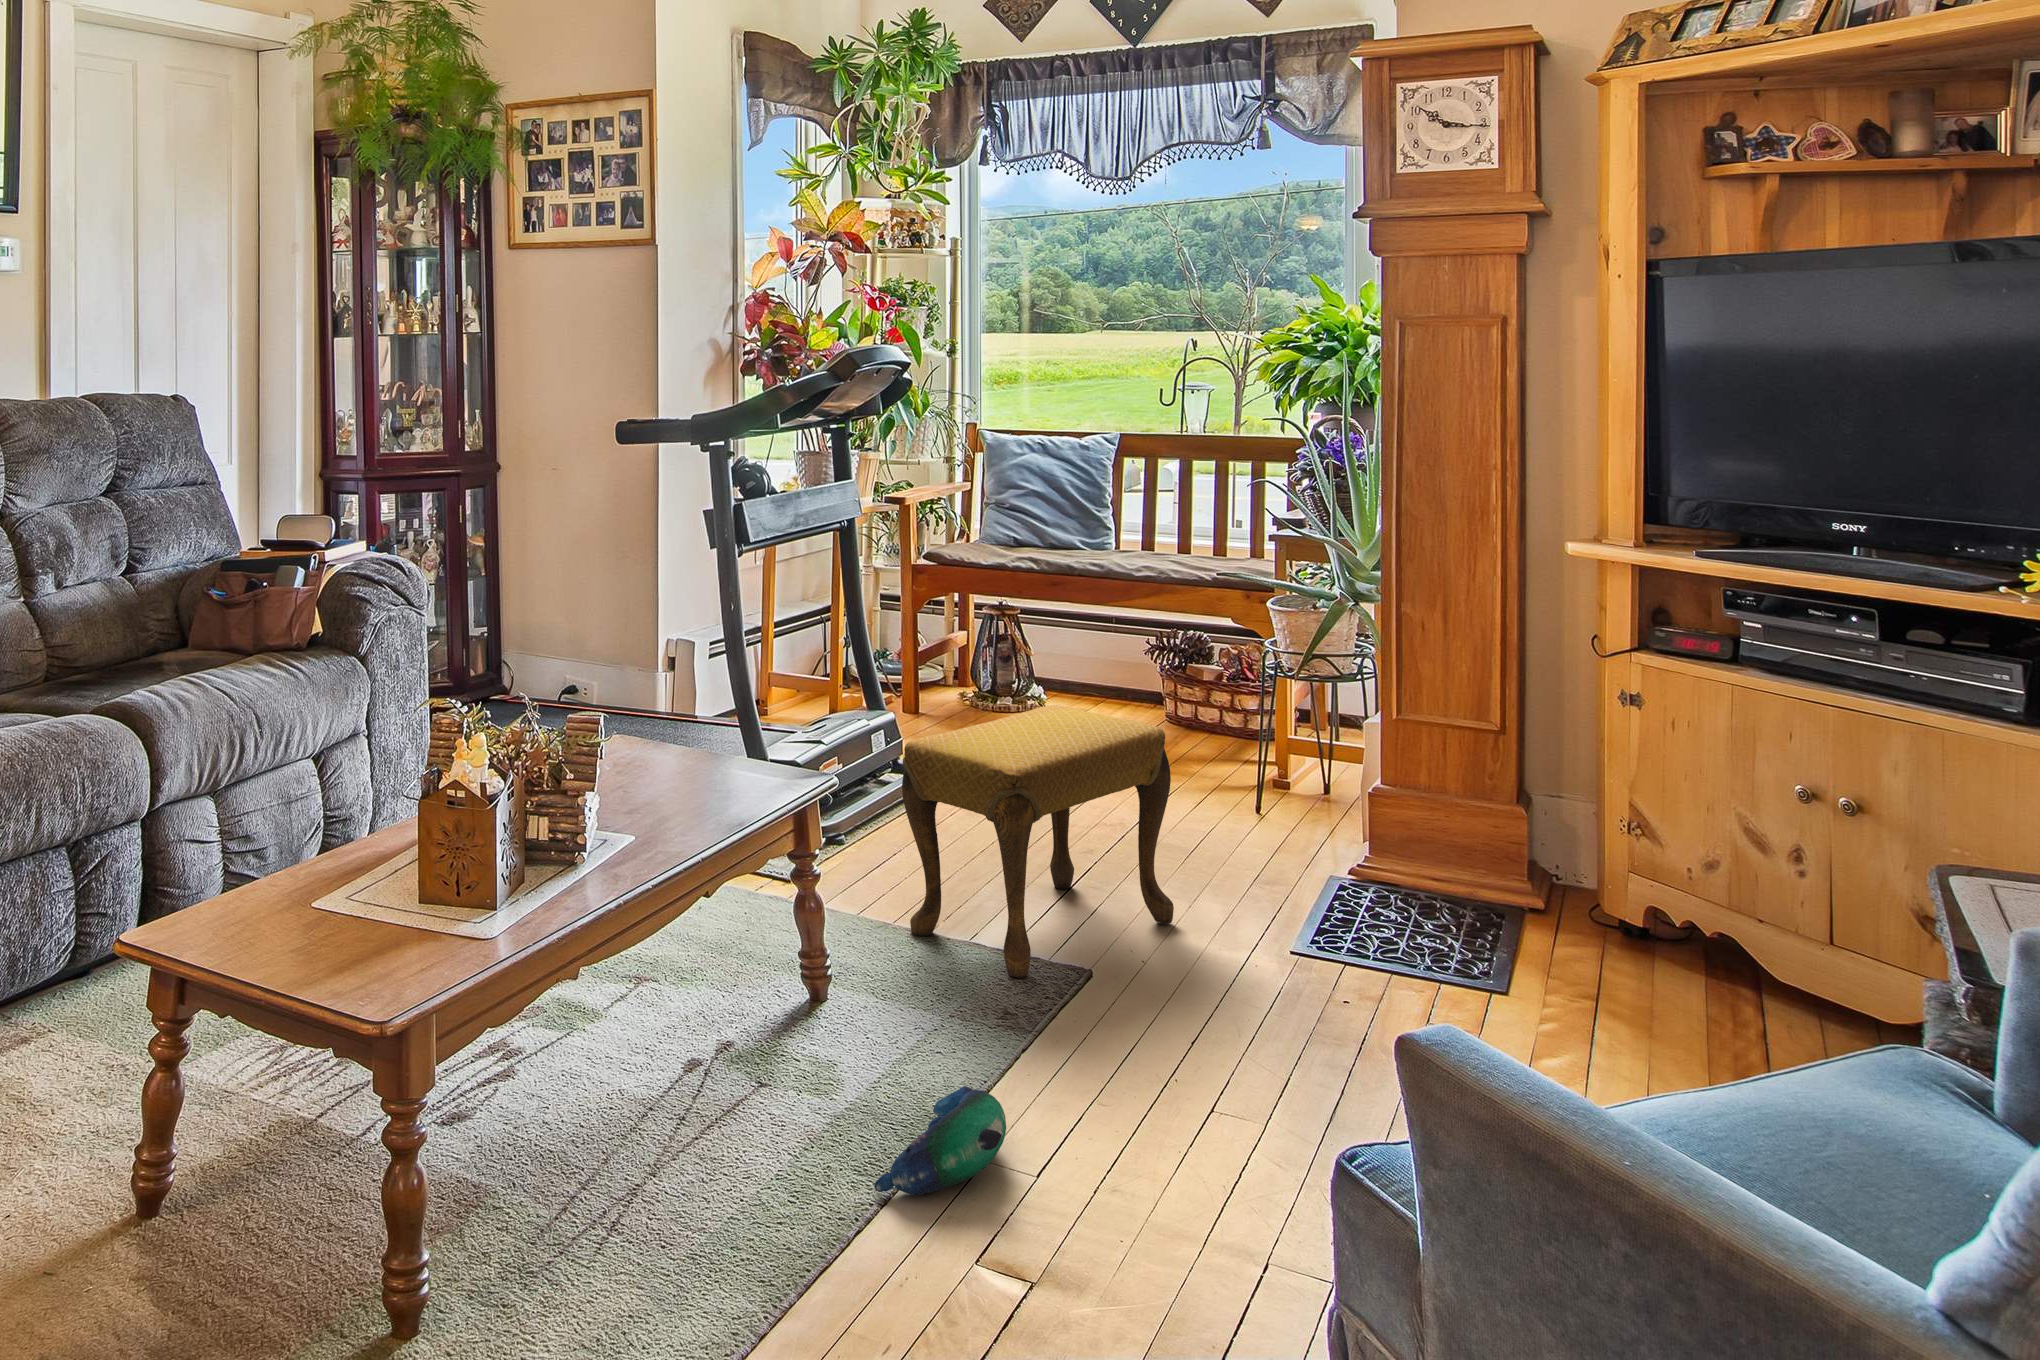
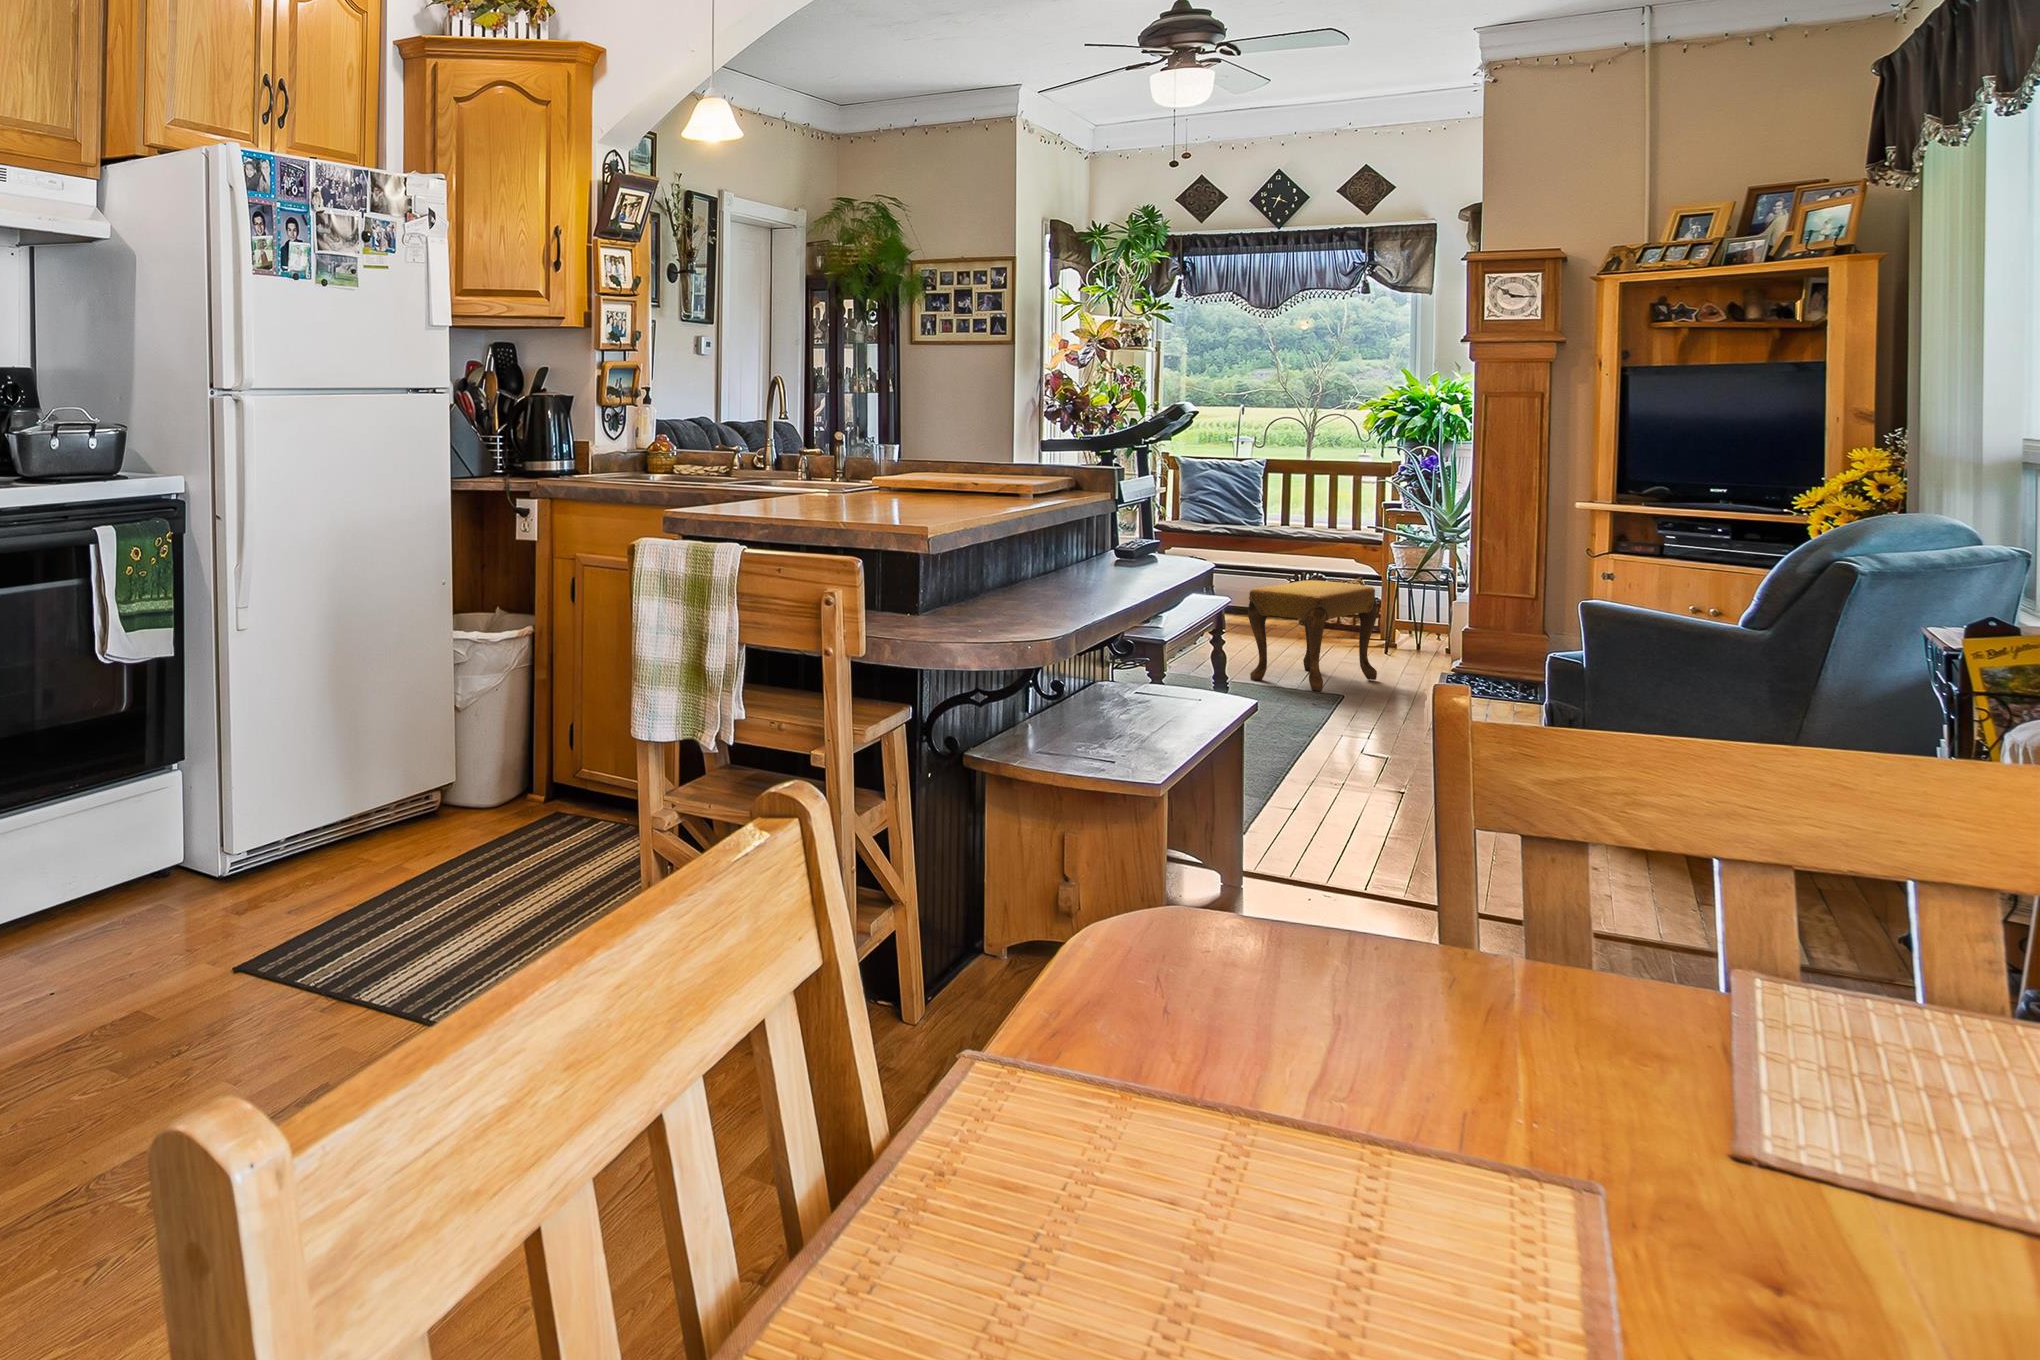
plush toy: present [874,1086,1006,1195] -> none [1319,700,1370,731]

